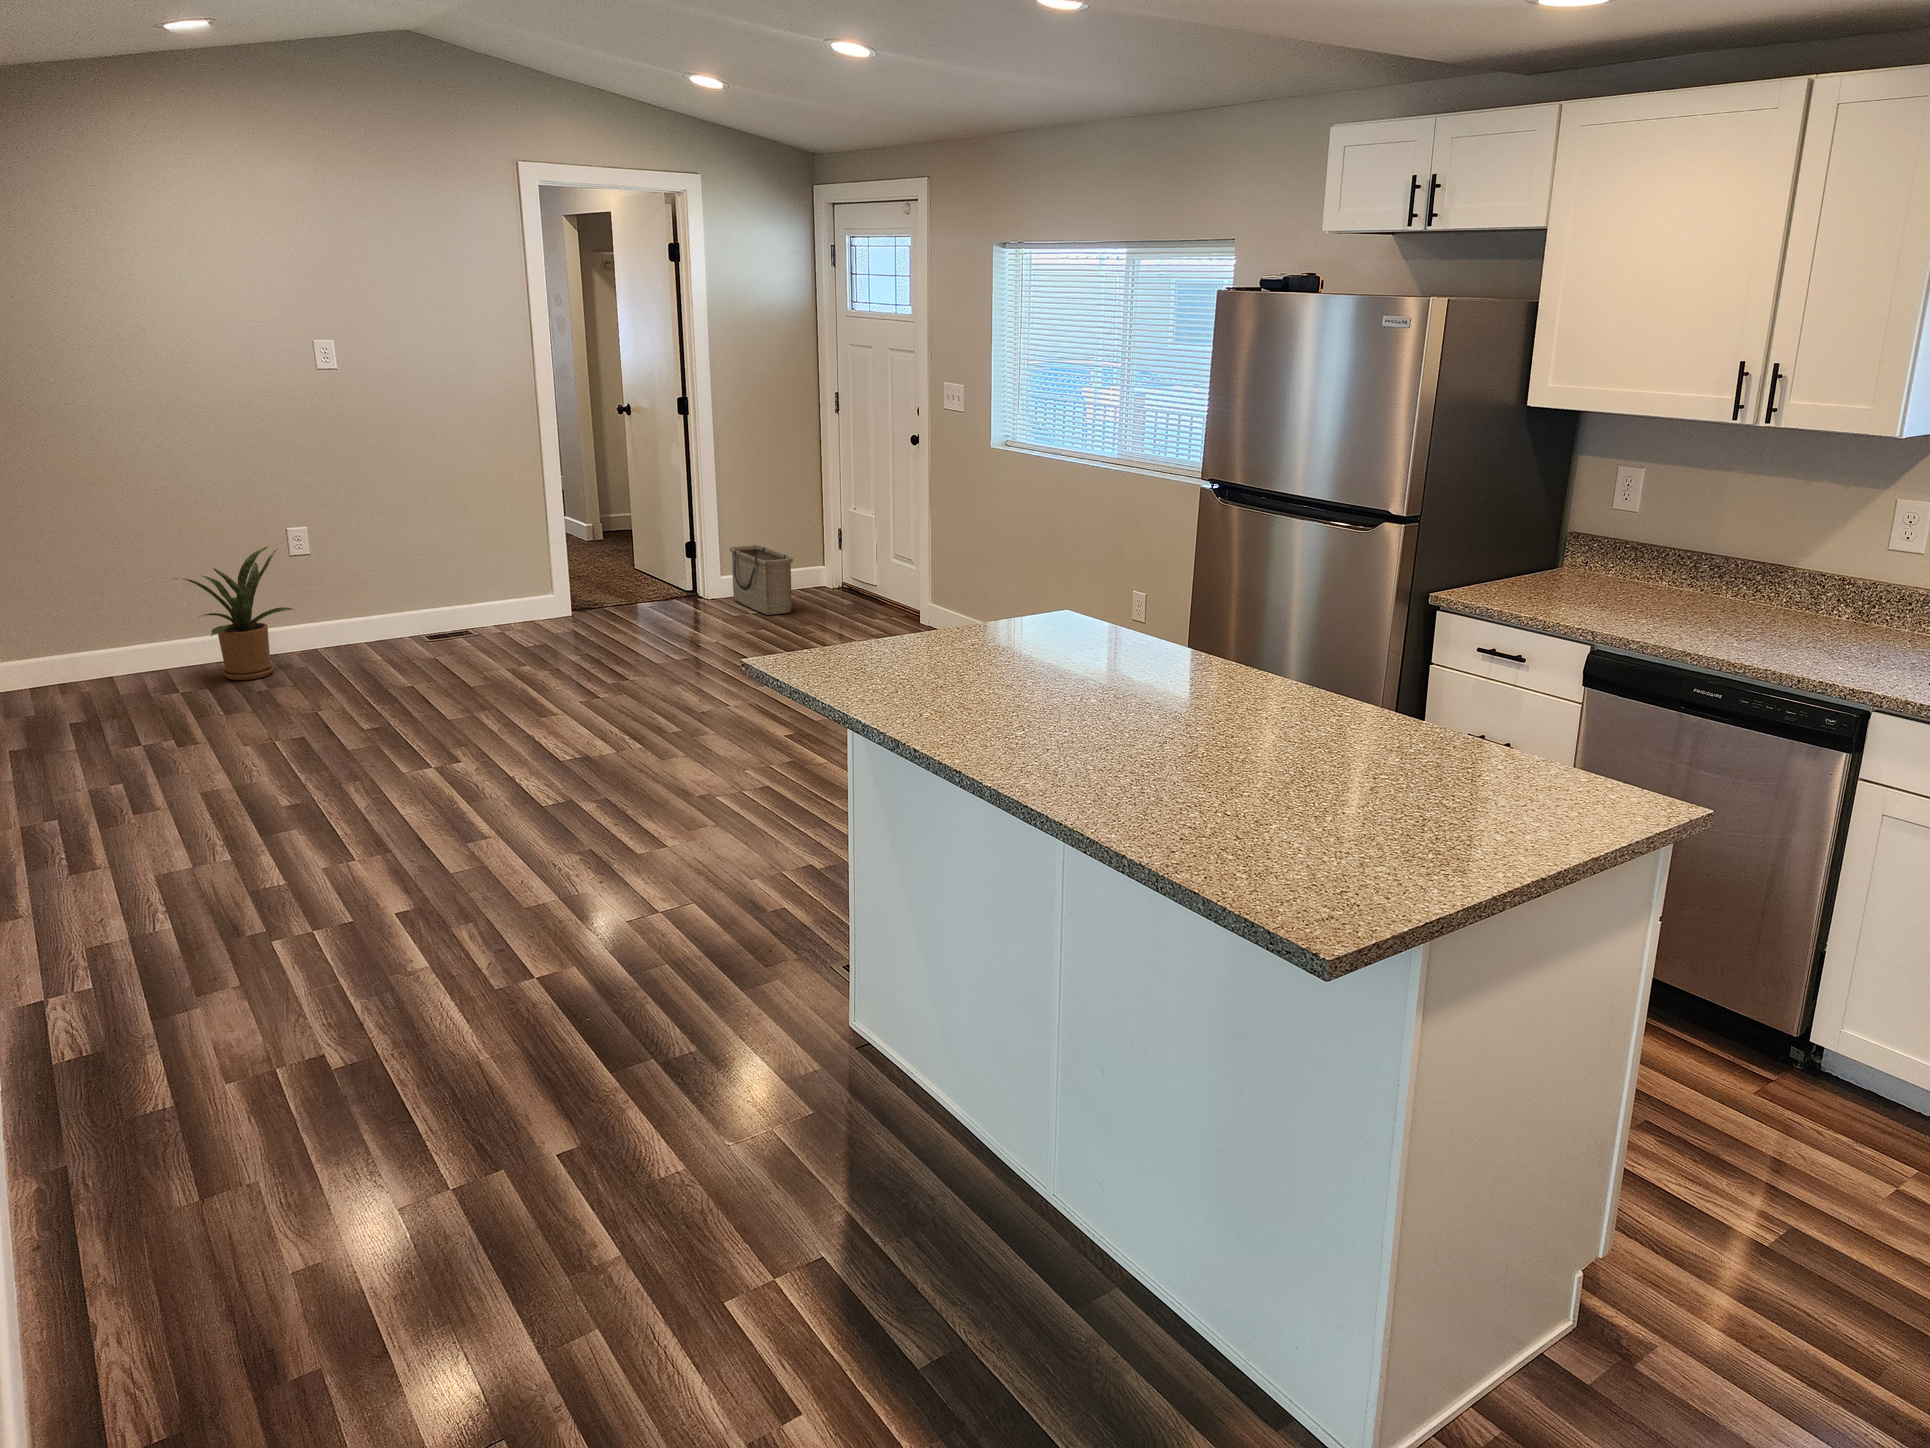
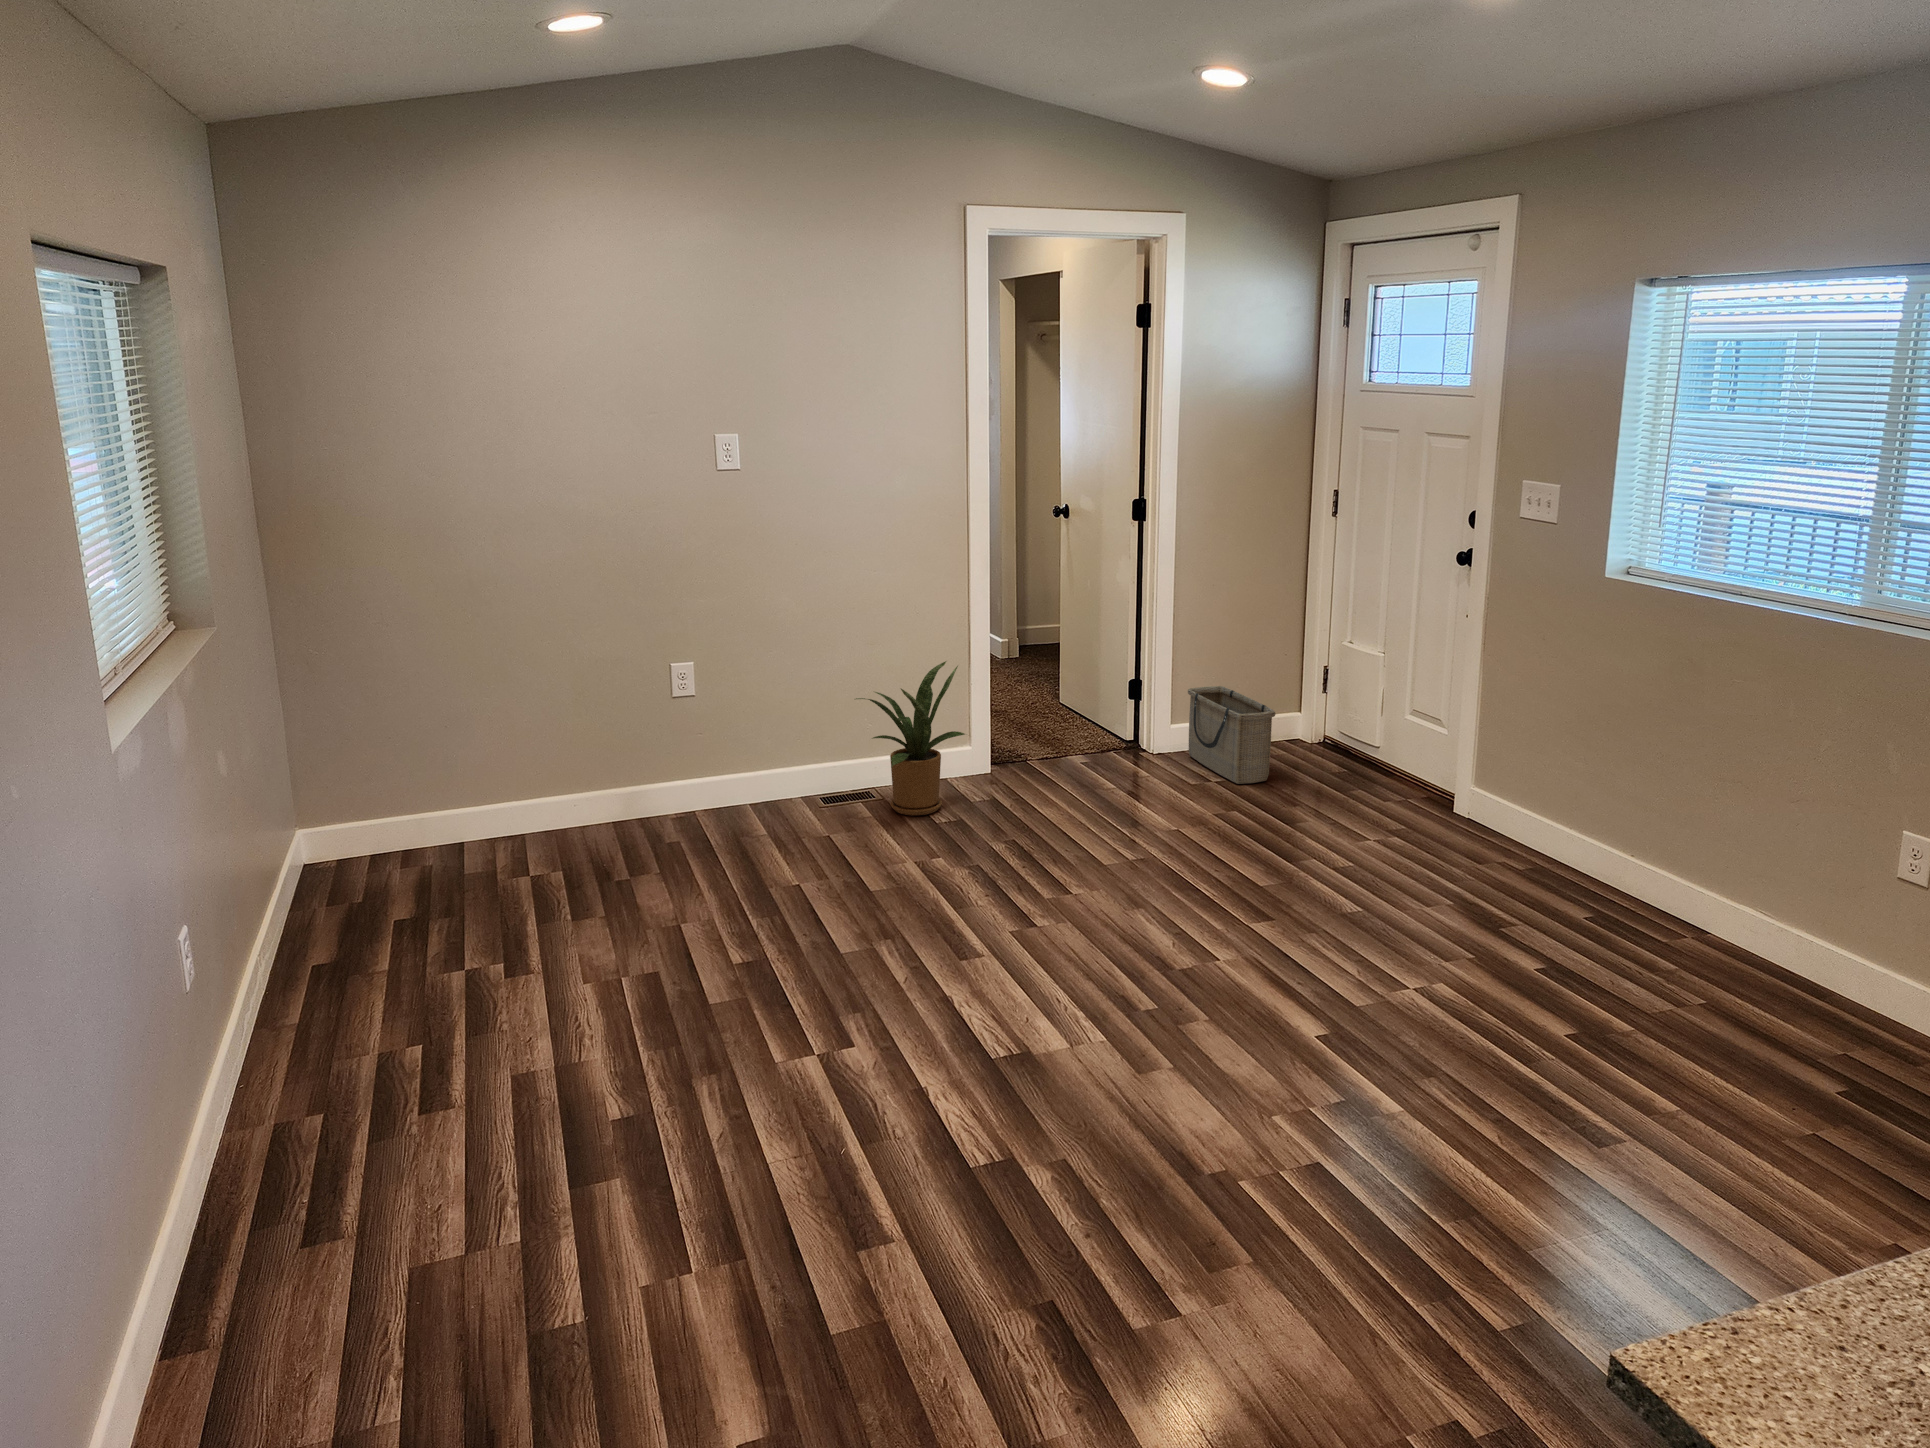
house plant: present [173,546,292,680] -> present [856,661,965,816]

